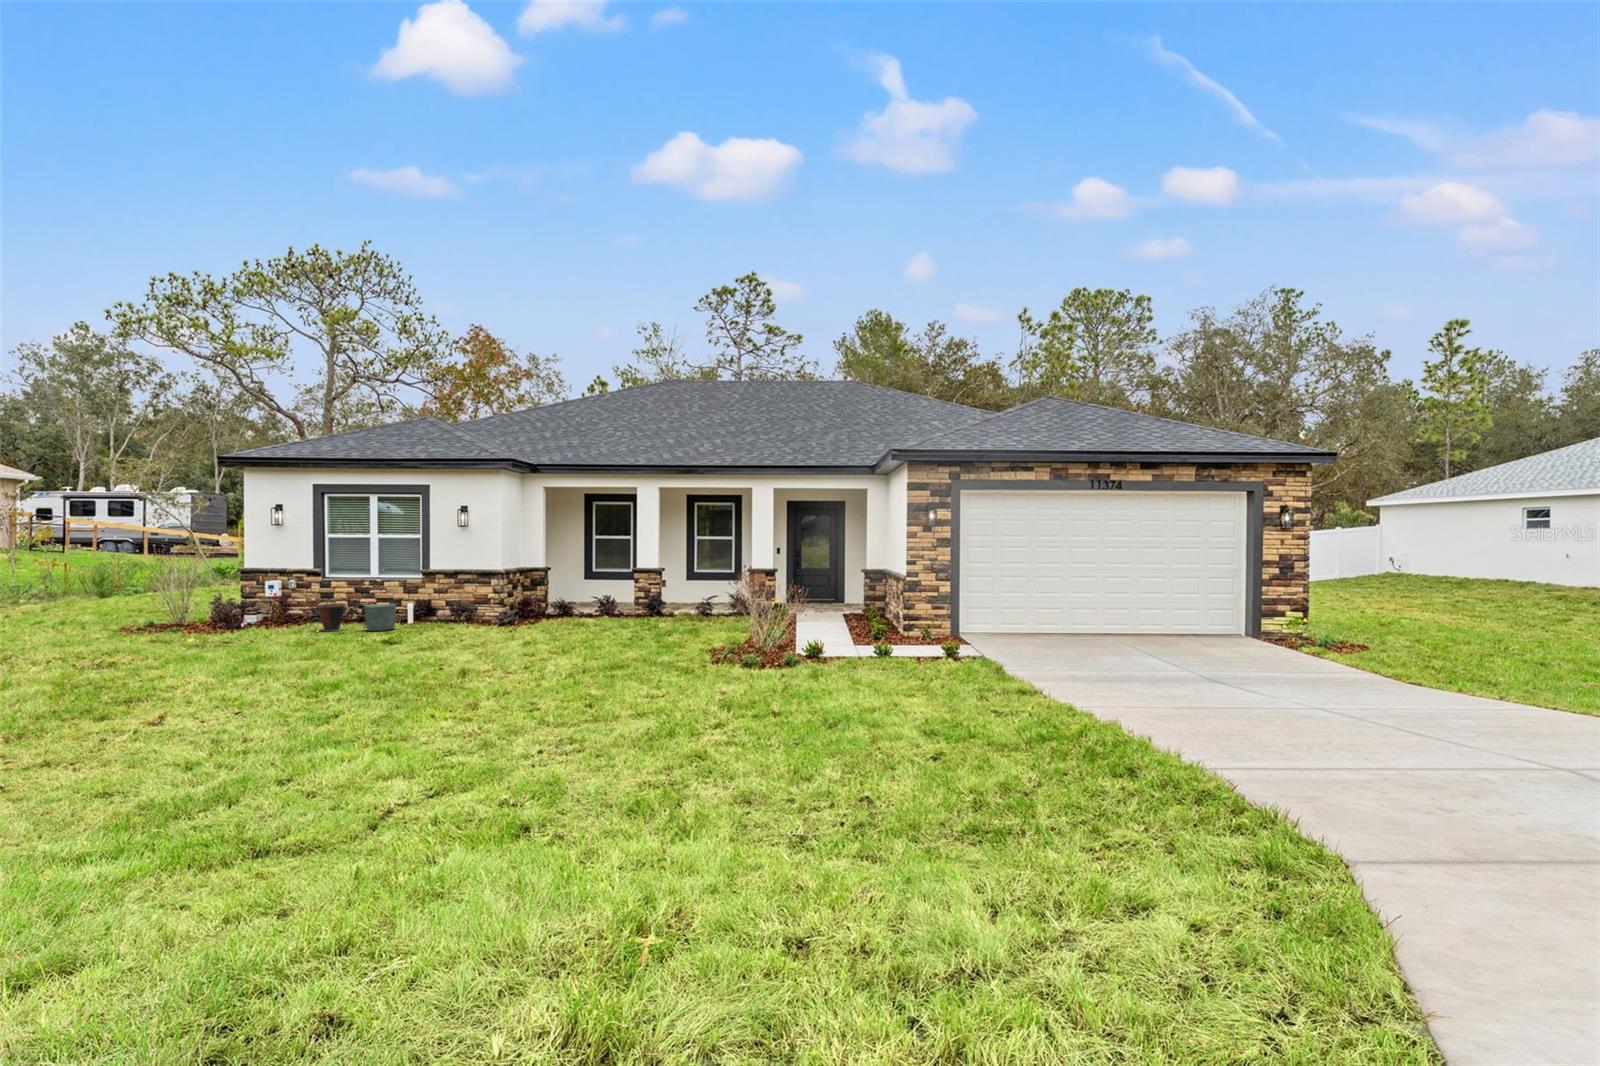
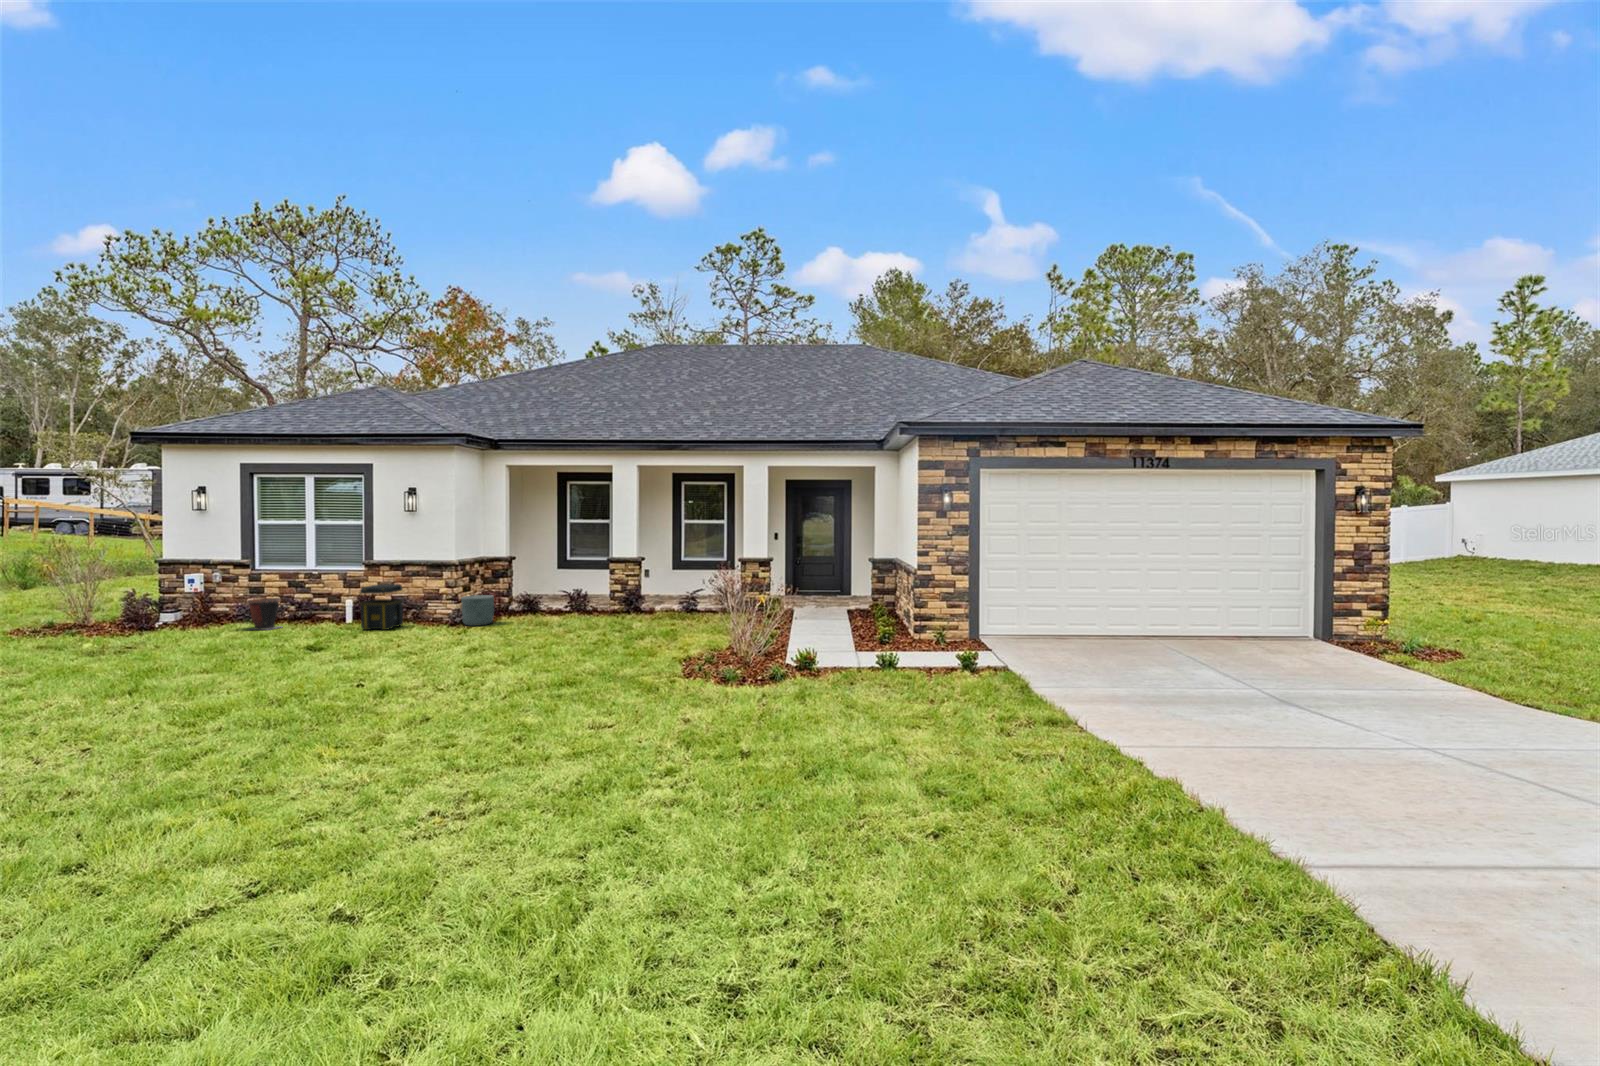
toolbox: none [418,591,455,631] -> present [360,584,403,630]
planter: present [365,604,396,631] -> present [461,595,494,626]

